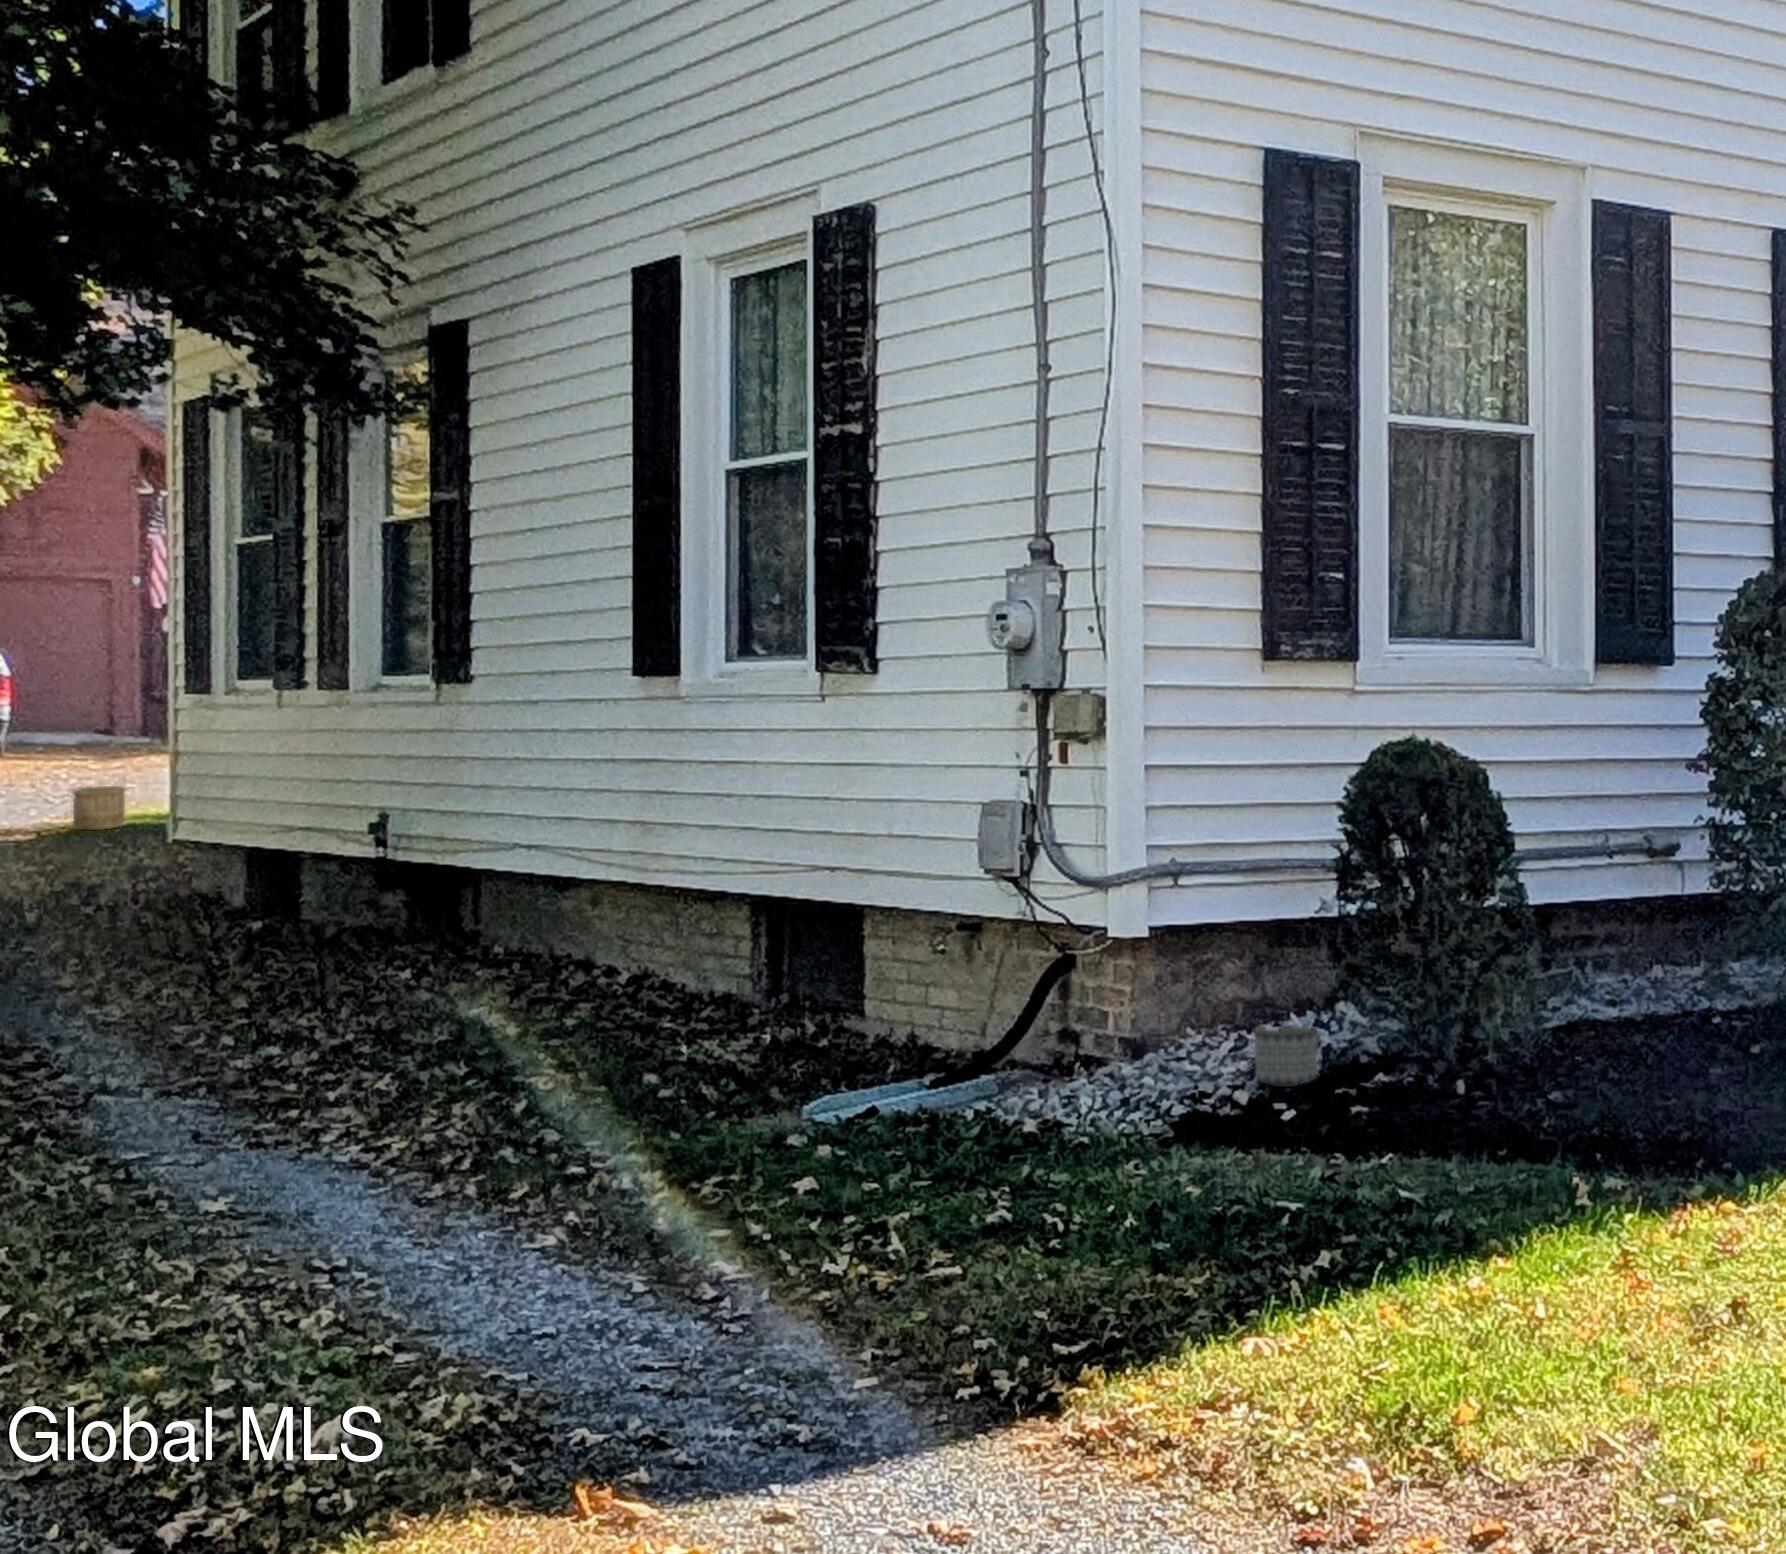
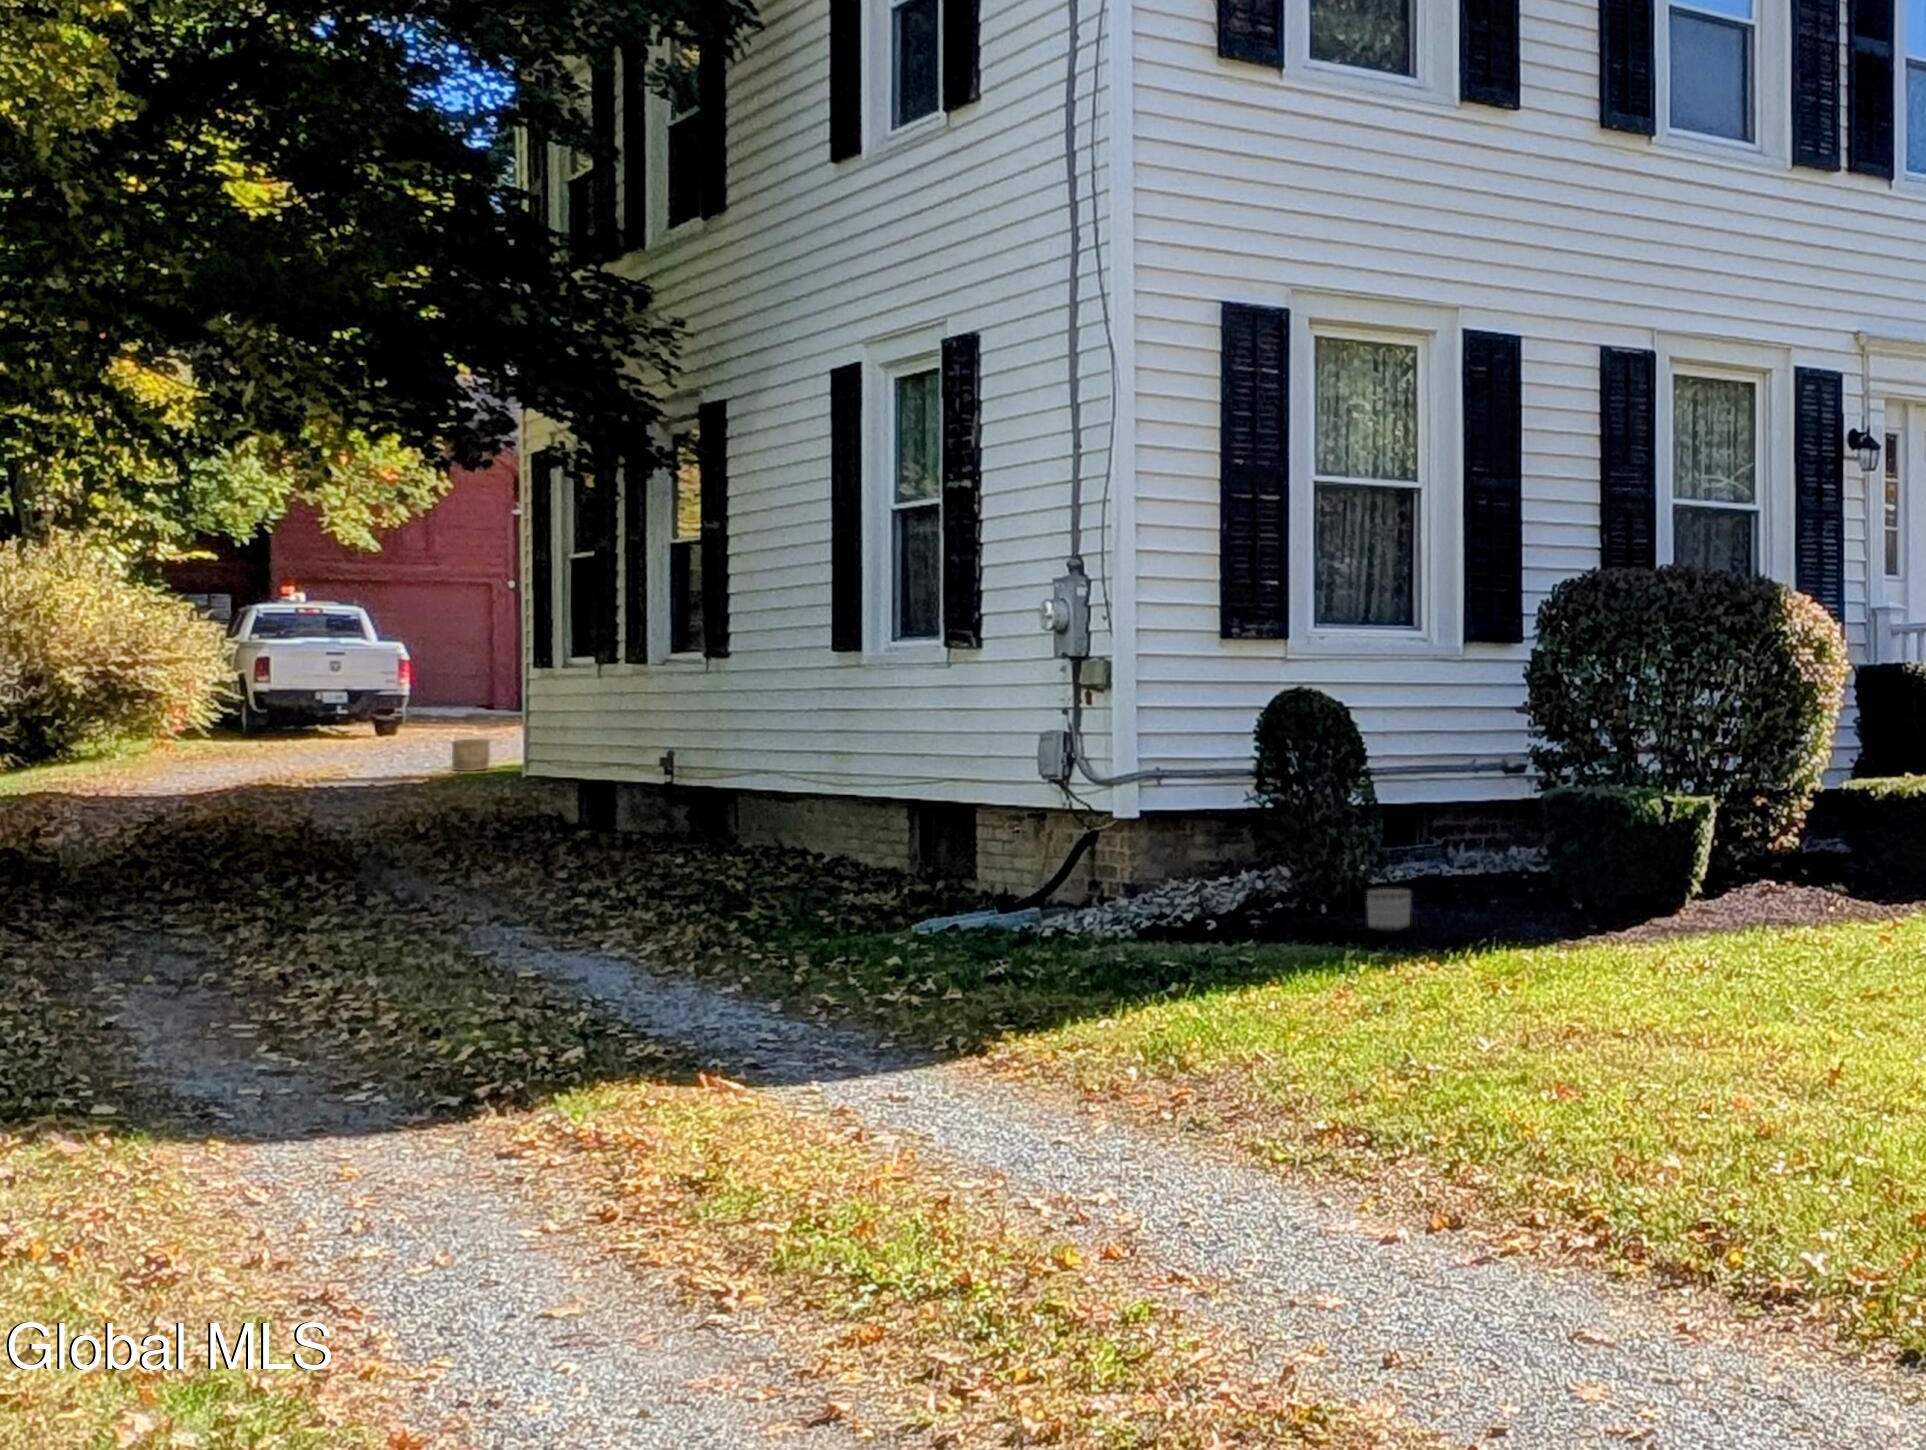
planter: present [1255,1025,1318,1087] -> present [1367,889,1411,932]

